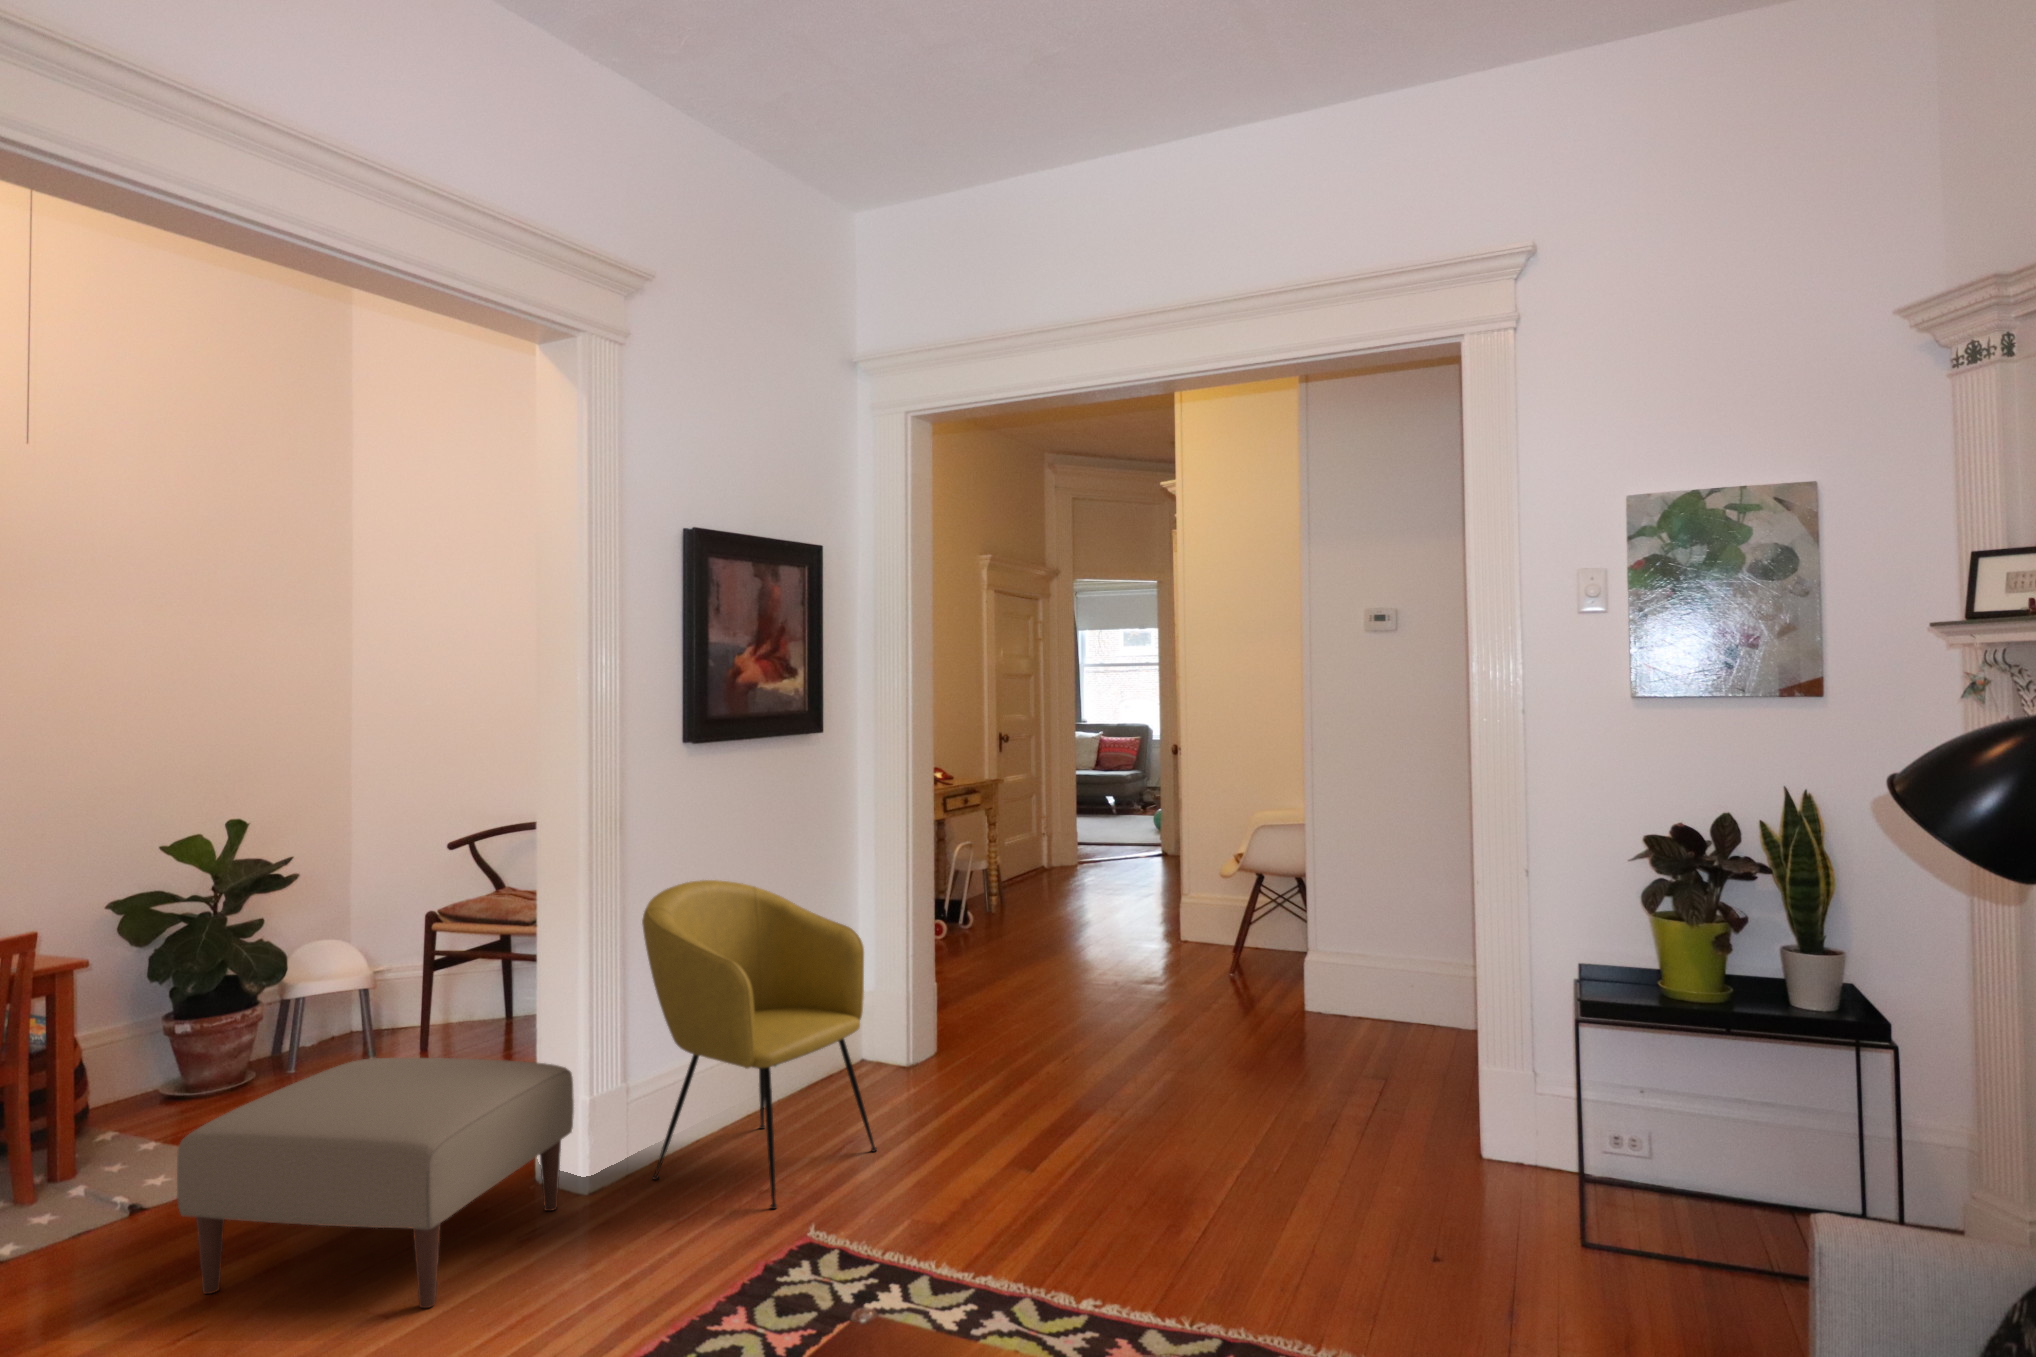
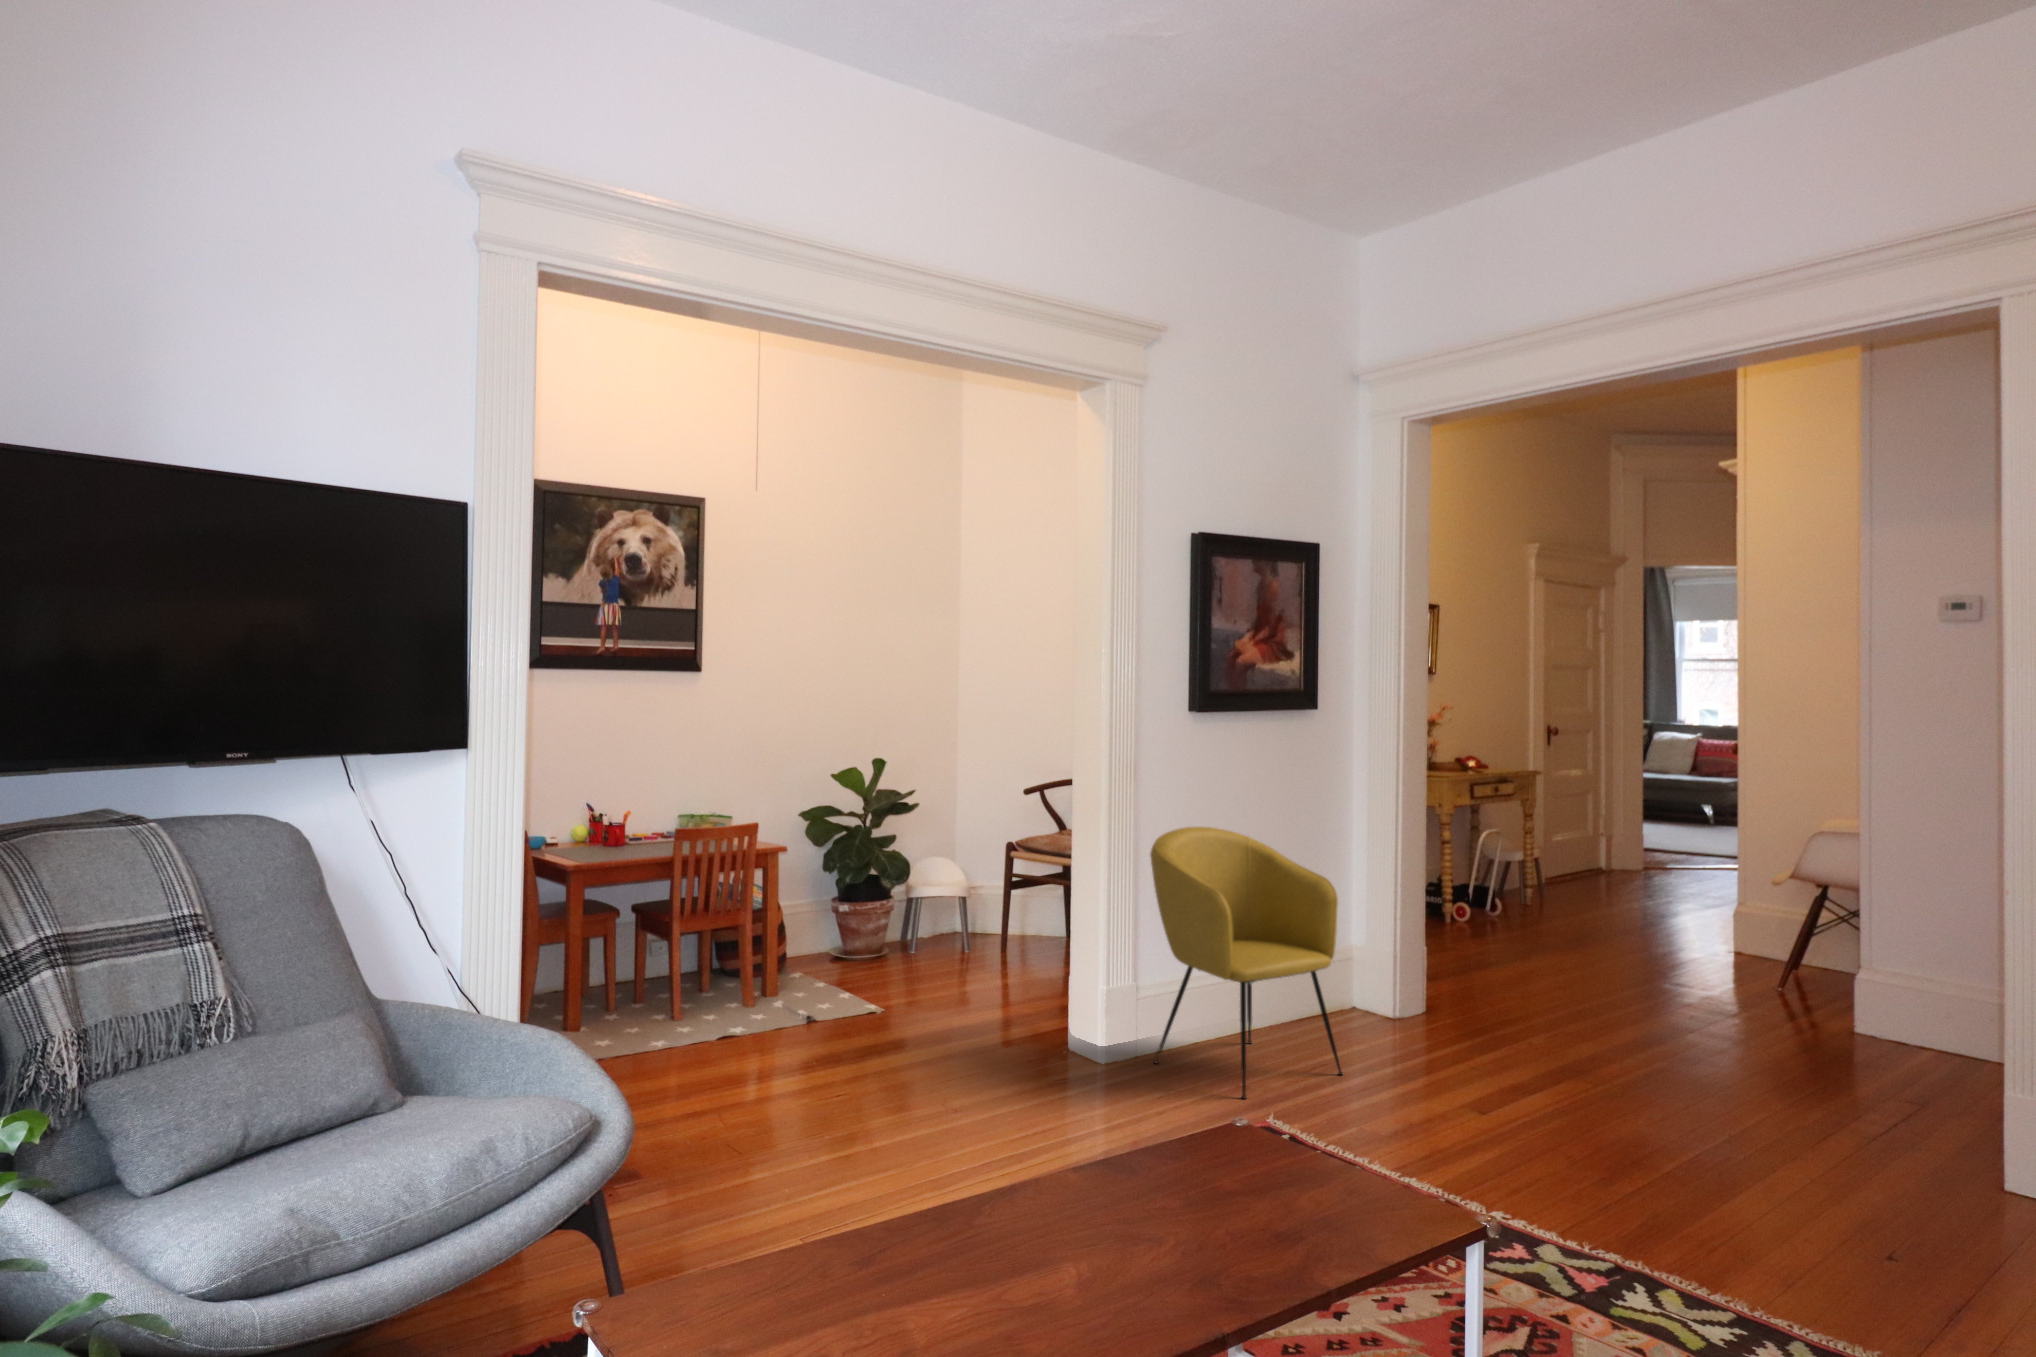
ottoman: present [177,1058,574,1308] -> none [835,936,1094,1110]

